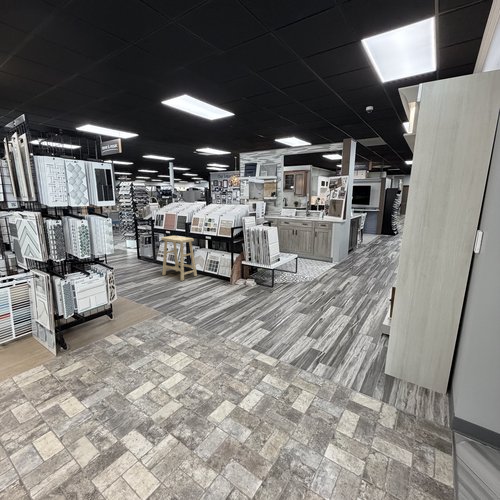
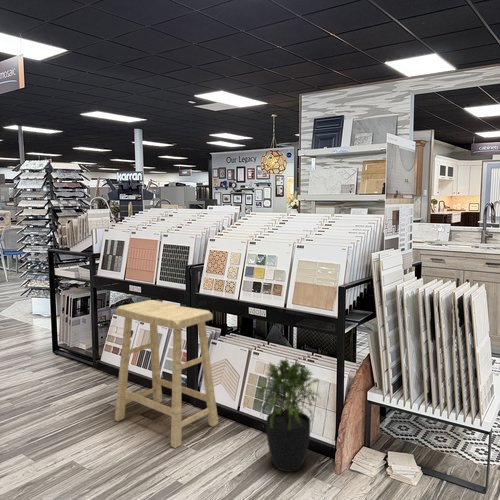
potted plant: none [205,251,227,284] -> present [256,359,318,472]

